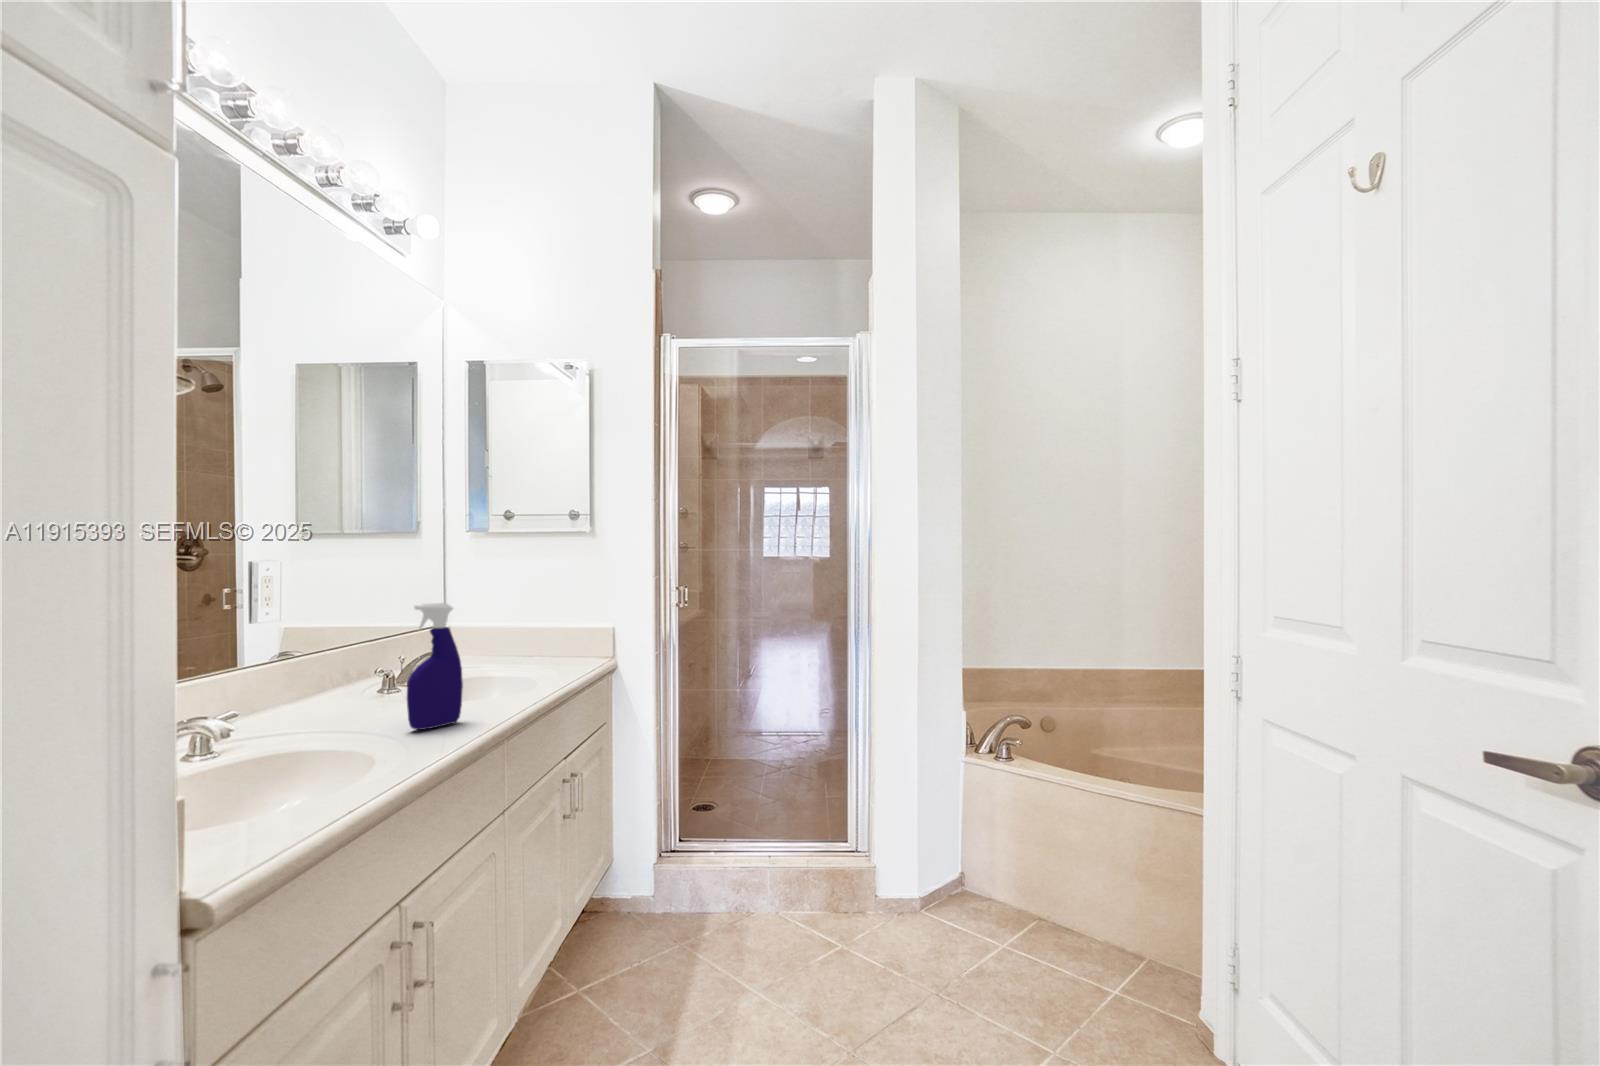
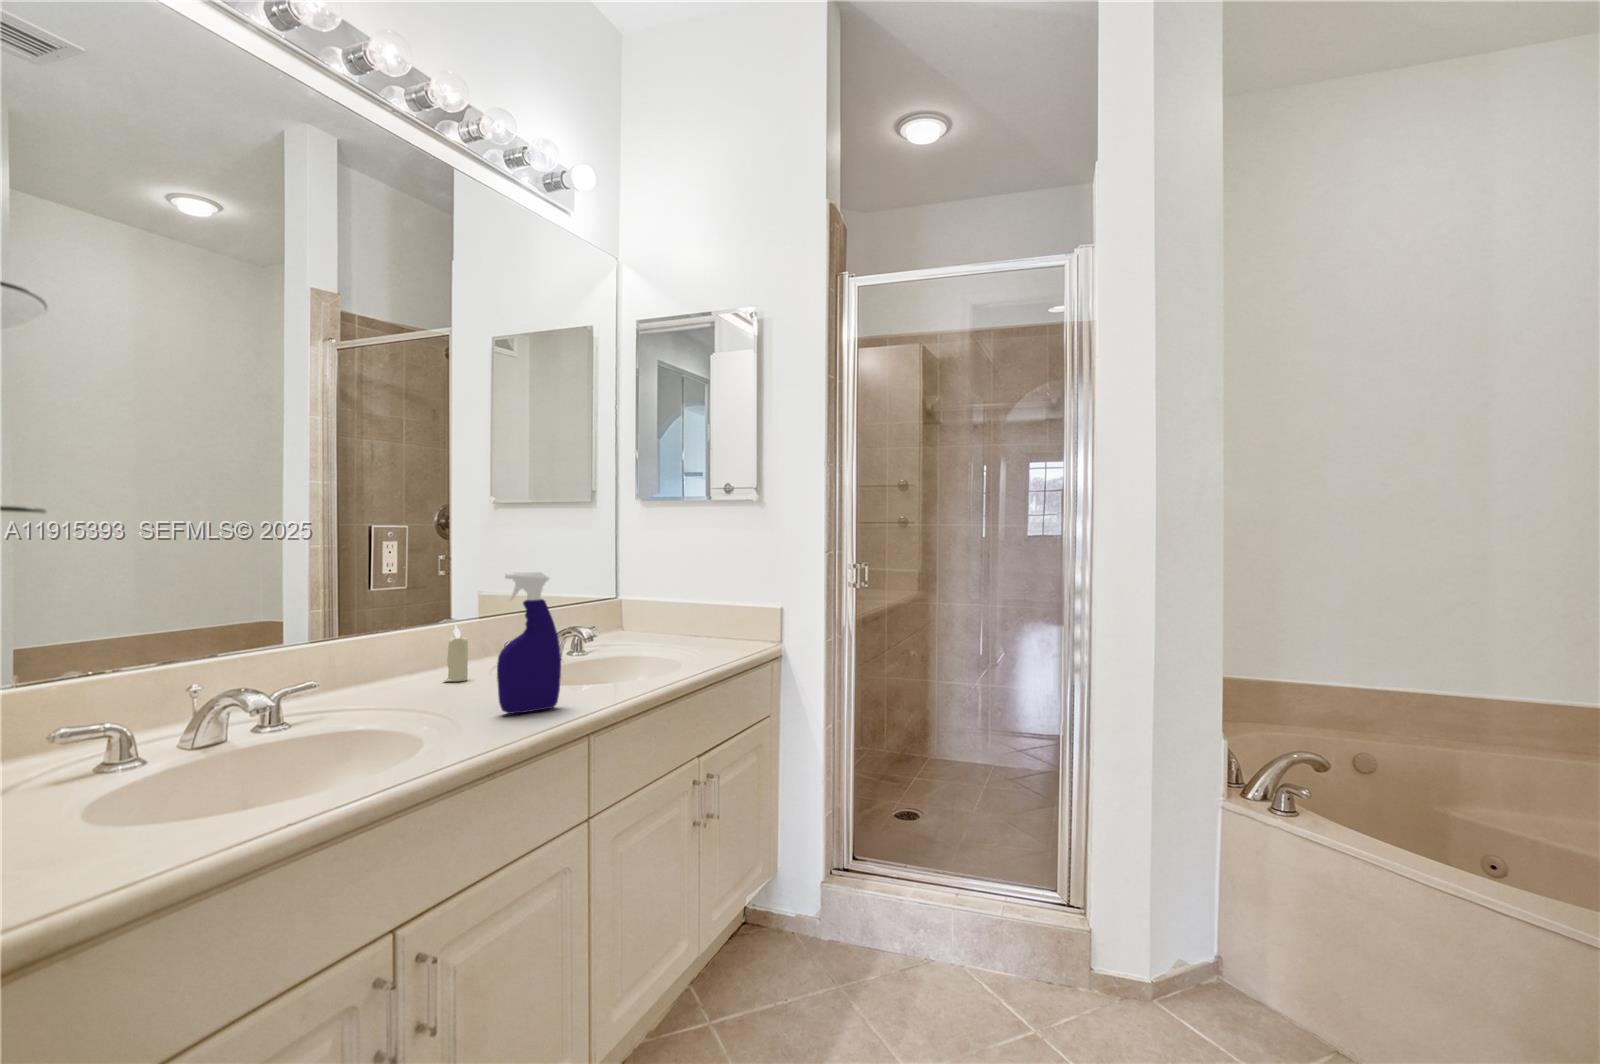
candle: none [310,654,337,709] -> present [443,625,468,681]

